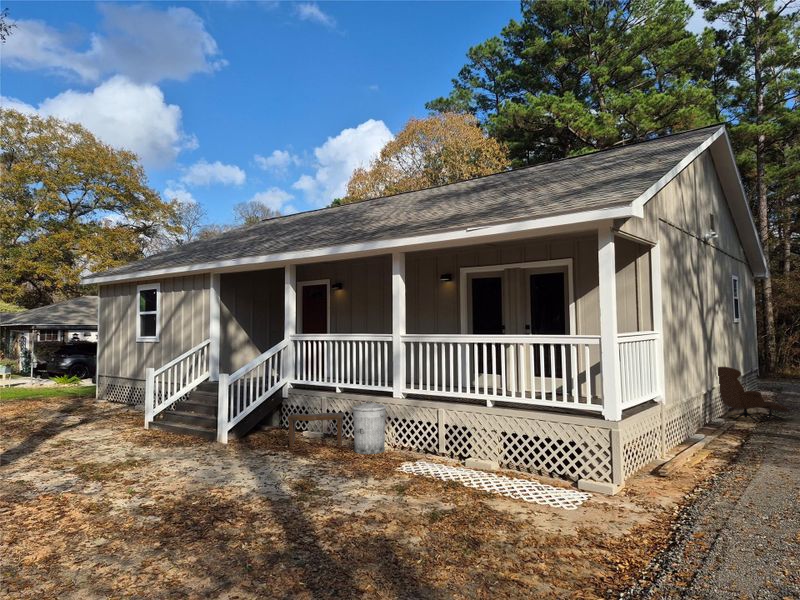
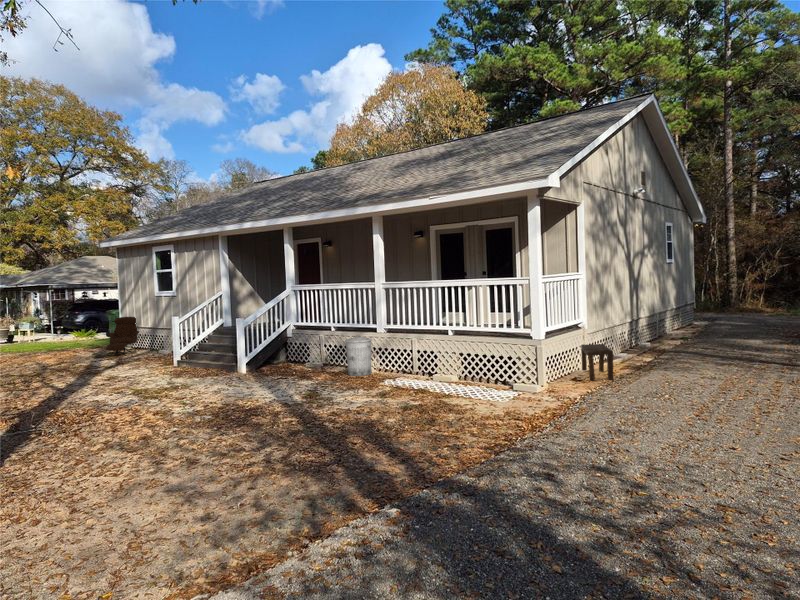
lounge chair: present [718,367,788,422] -> present [106,317,139,355]
bench: present [288,412,344,447] -> present [581,344,614,380]

